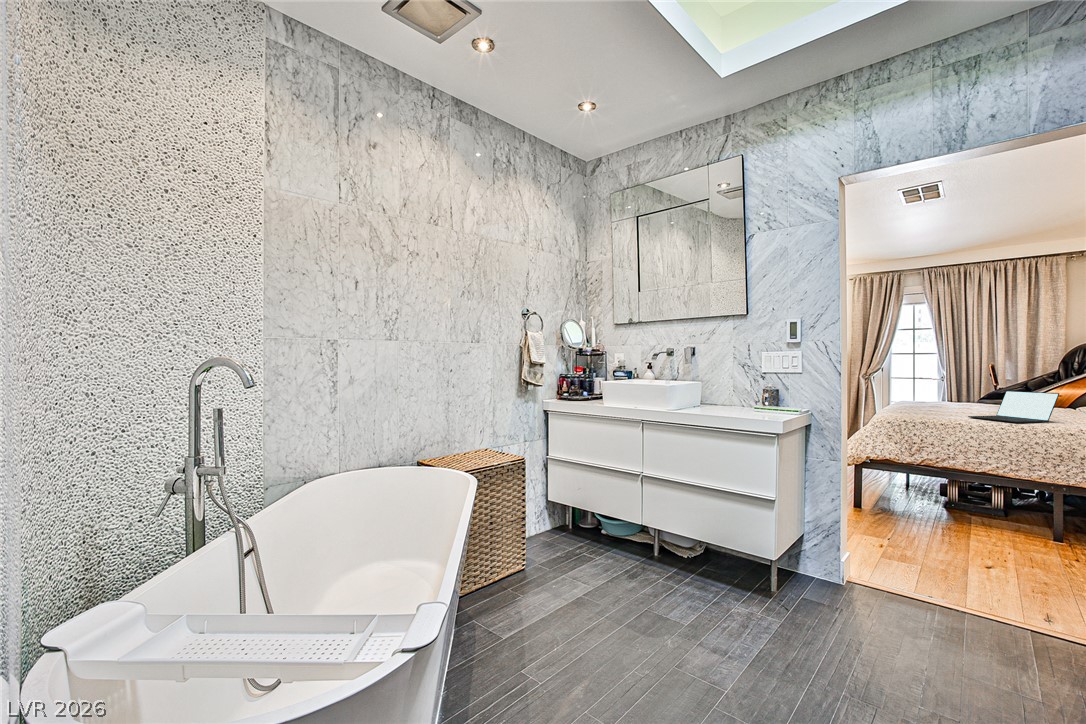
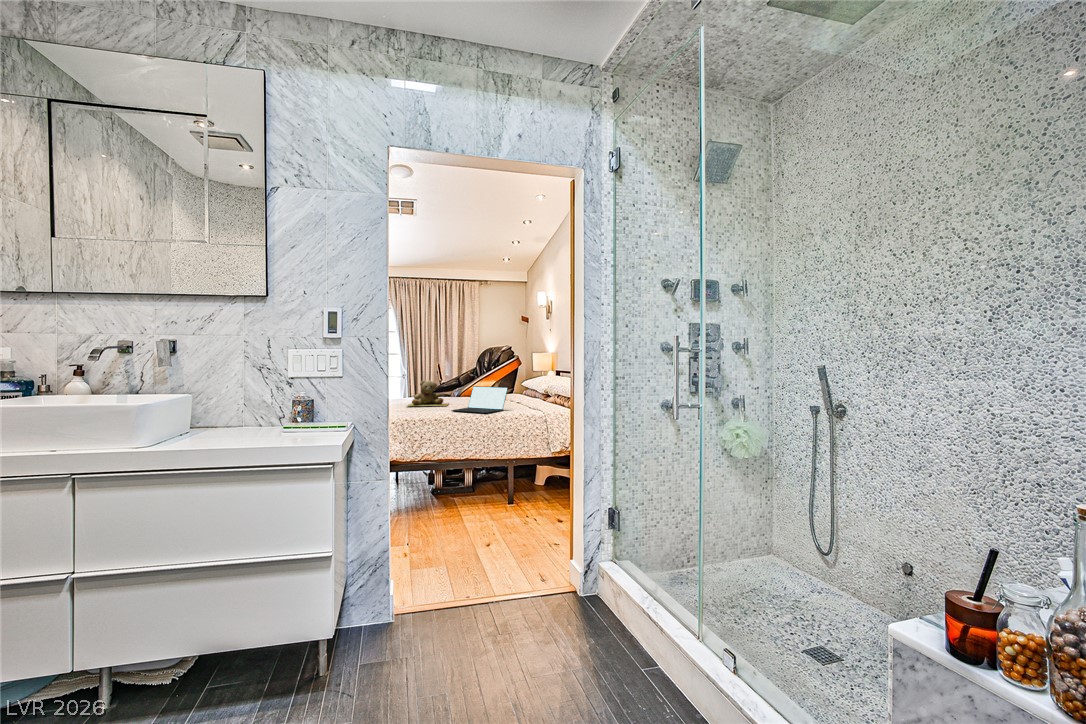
teddy bear: none [915,383,981,412] -> present [407,380,448,406]

